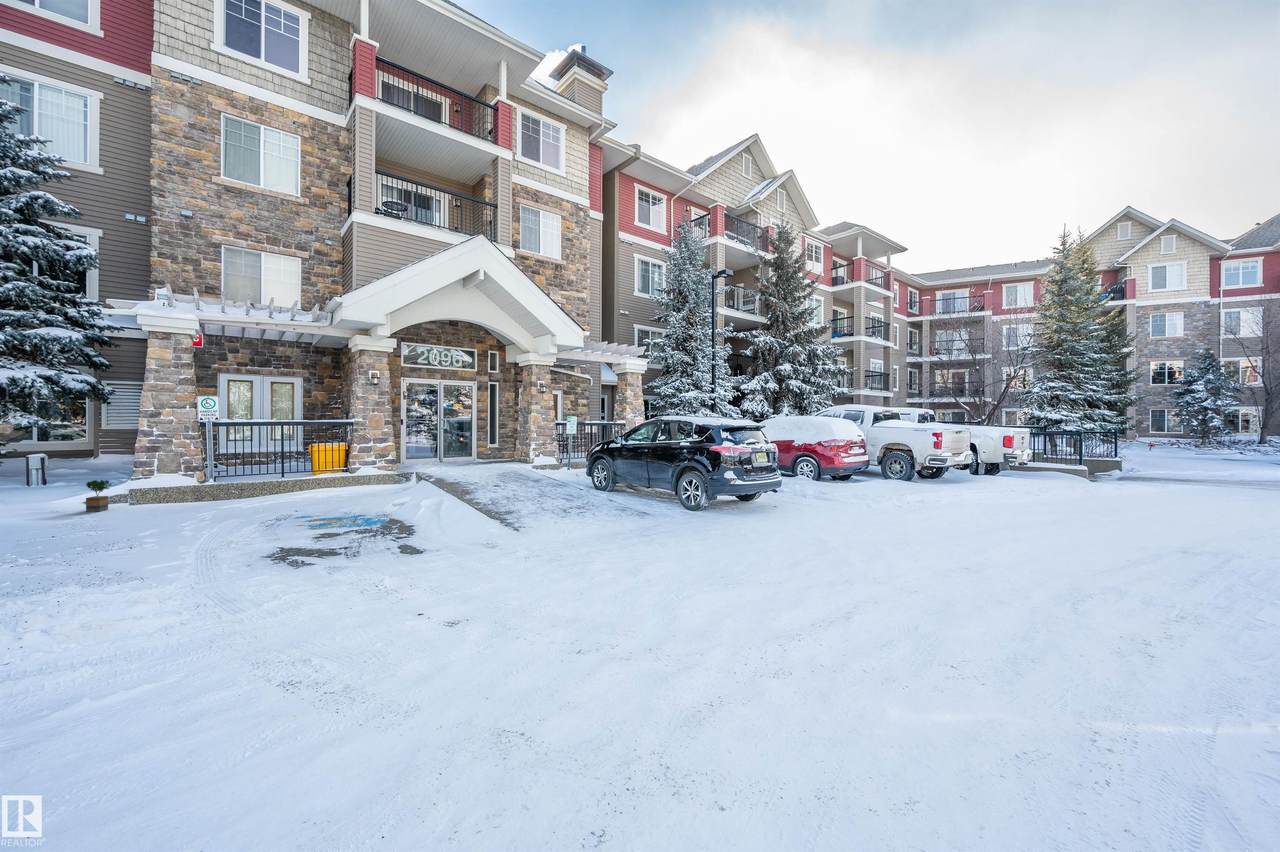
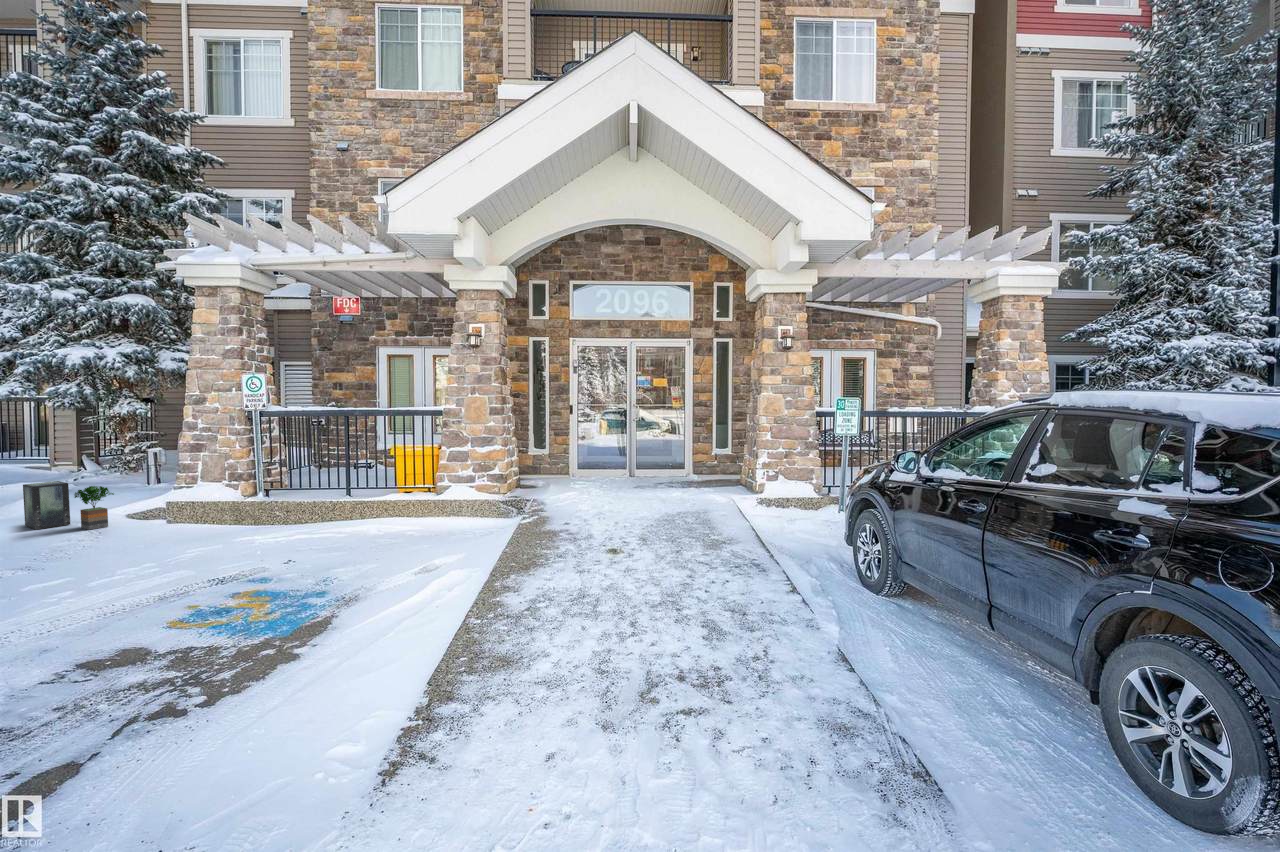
storage box: none [25,479,67,515] -> present [23,481,70,530]

